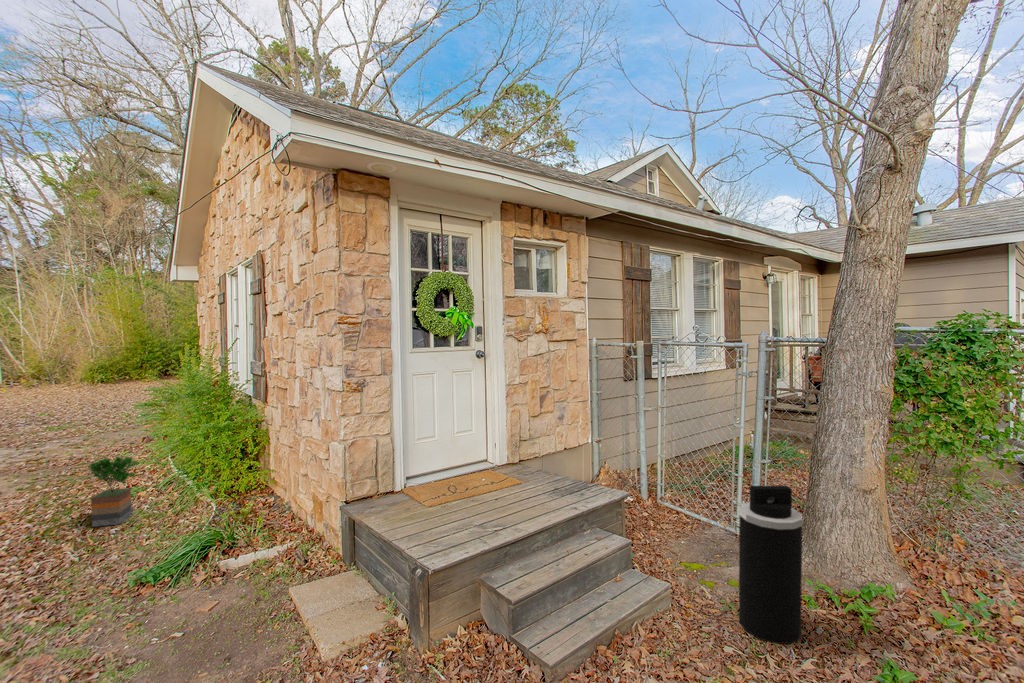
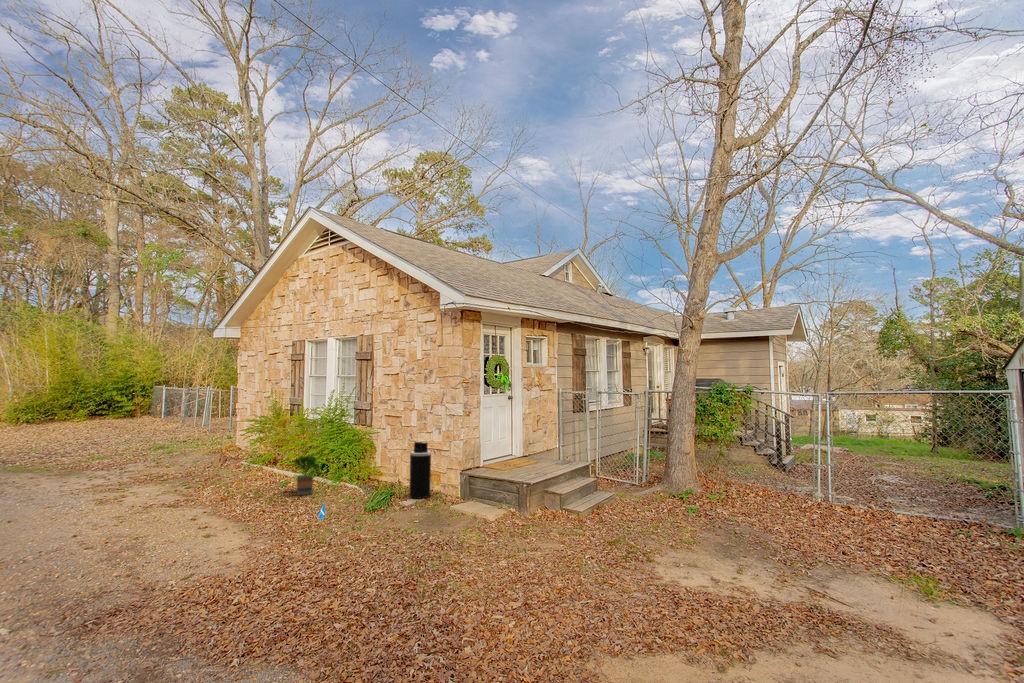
trash can: present [739,486,802,644] -> present [410,442,431,499]

